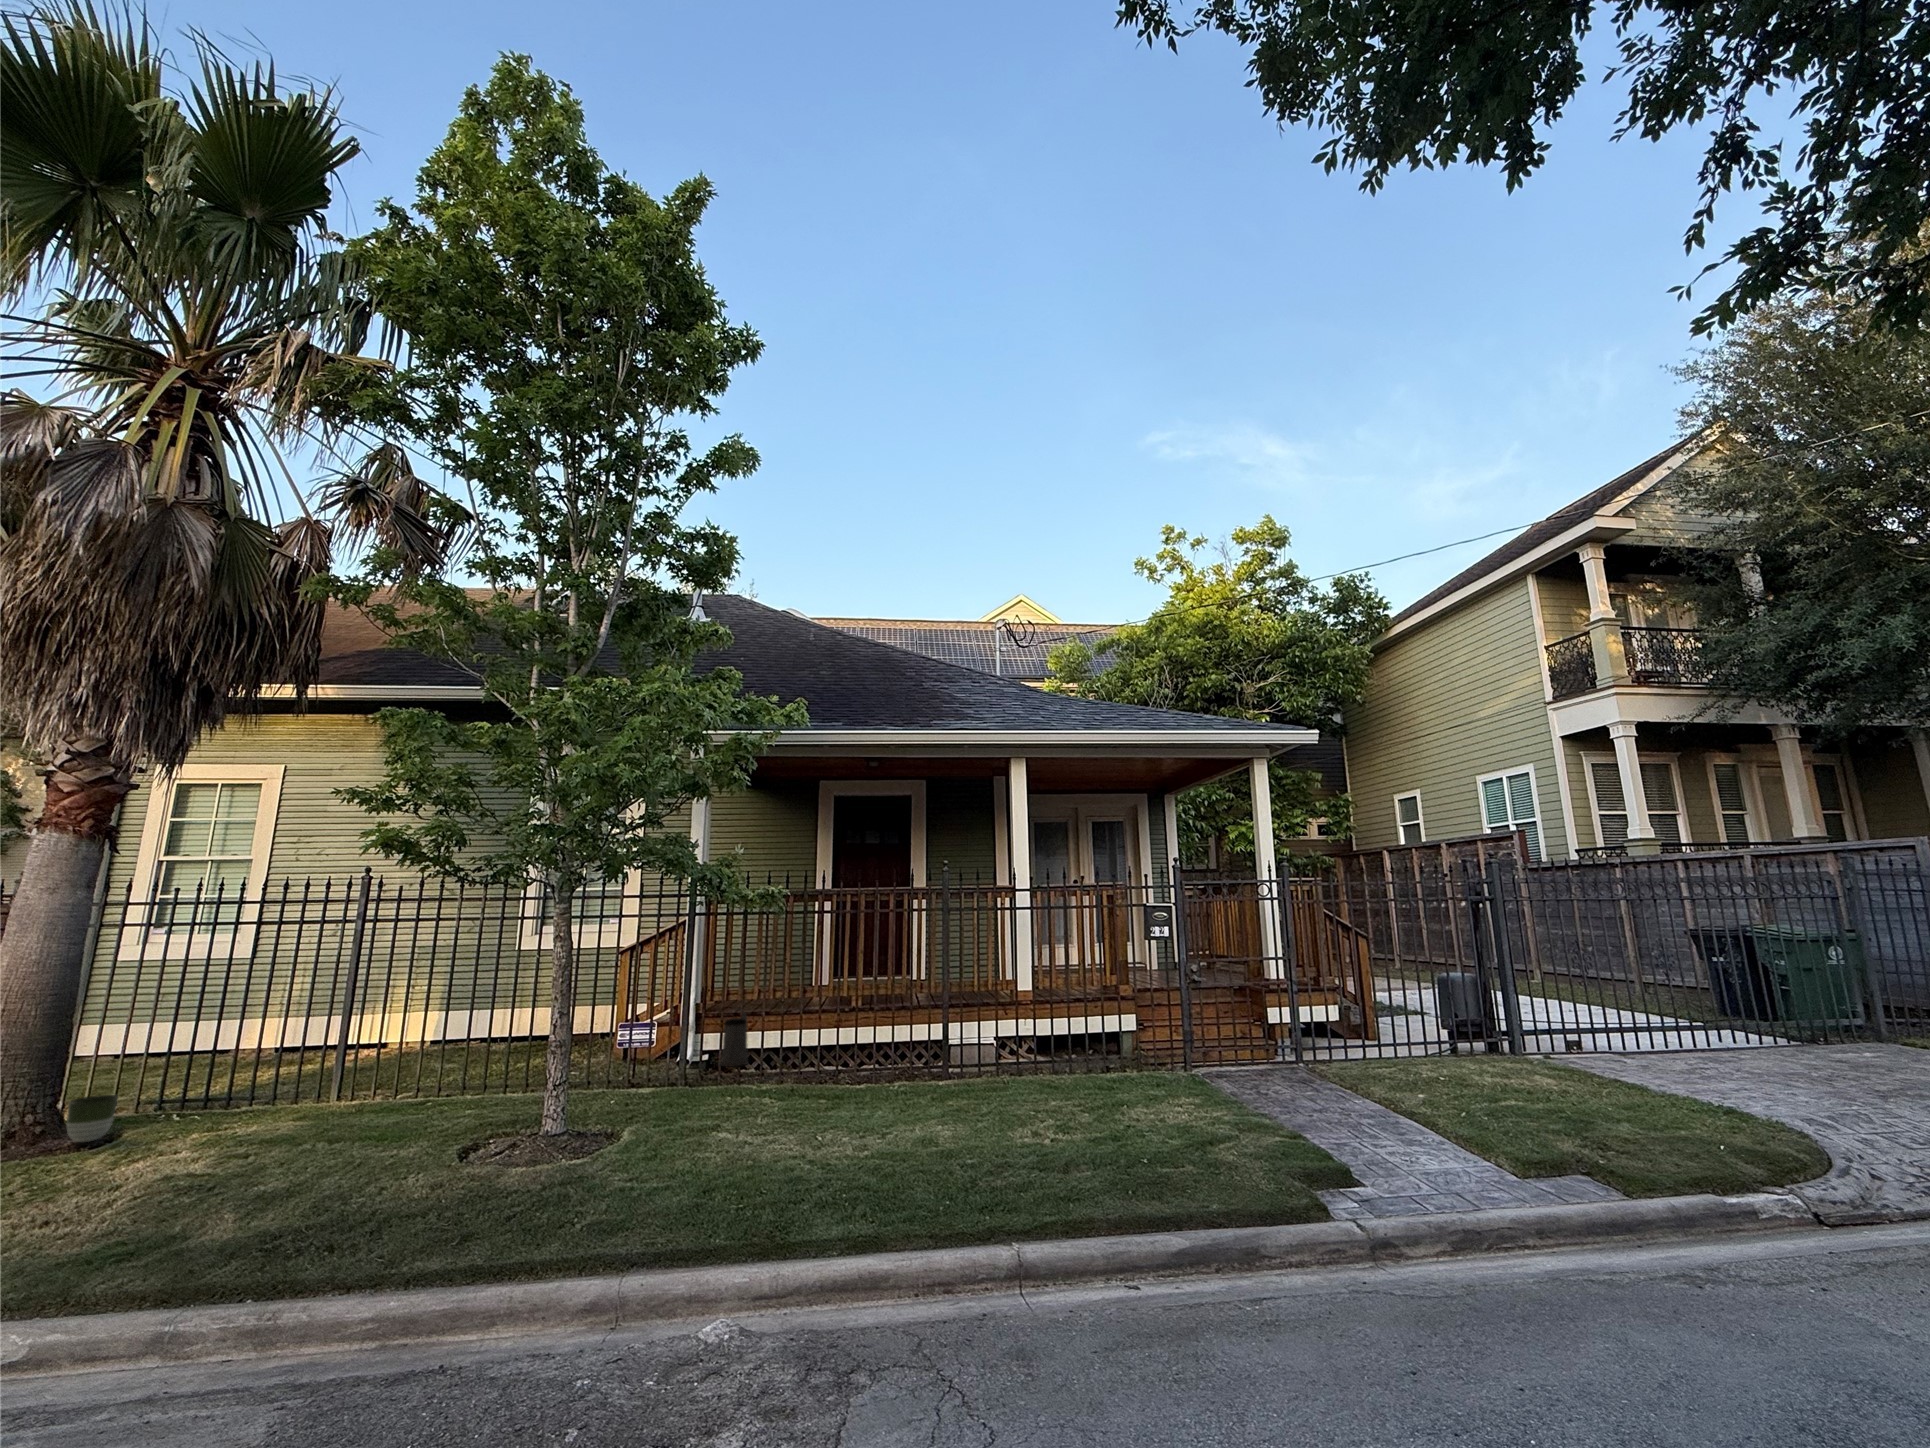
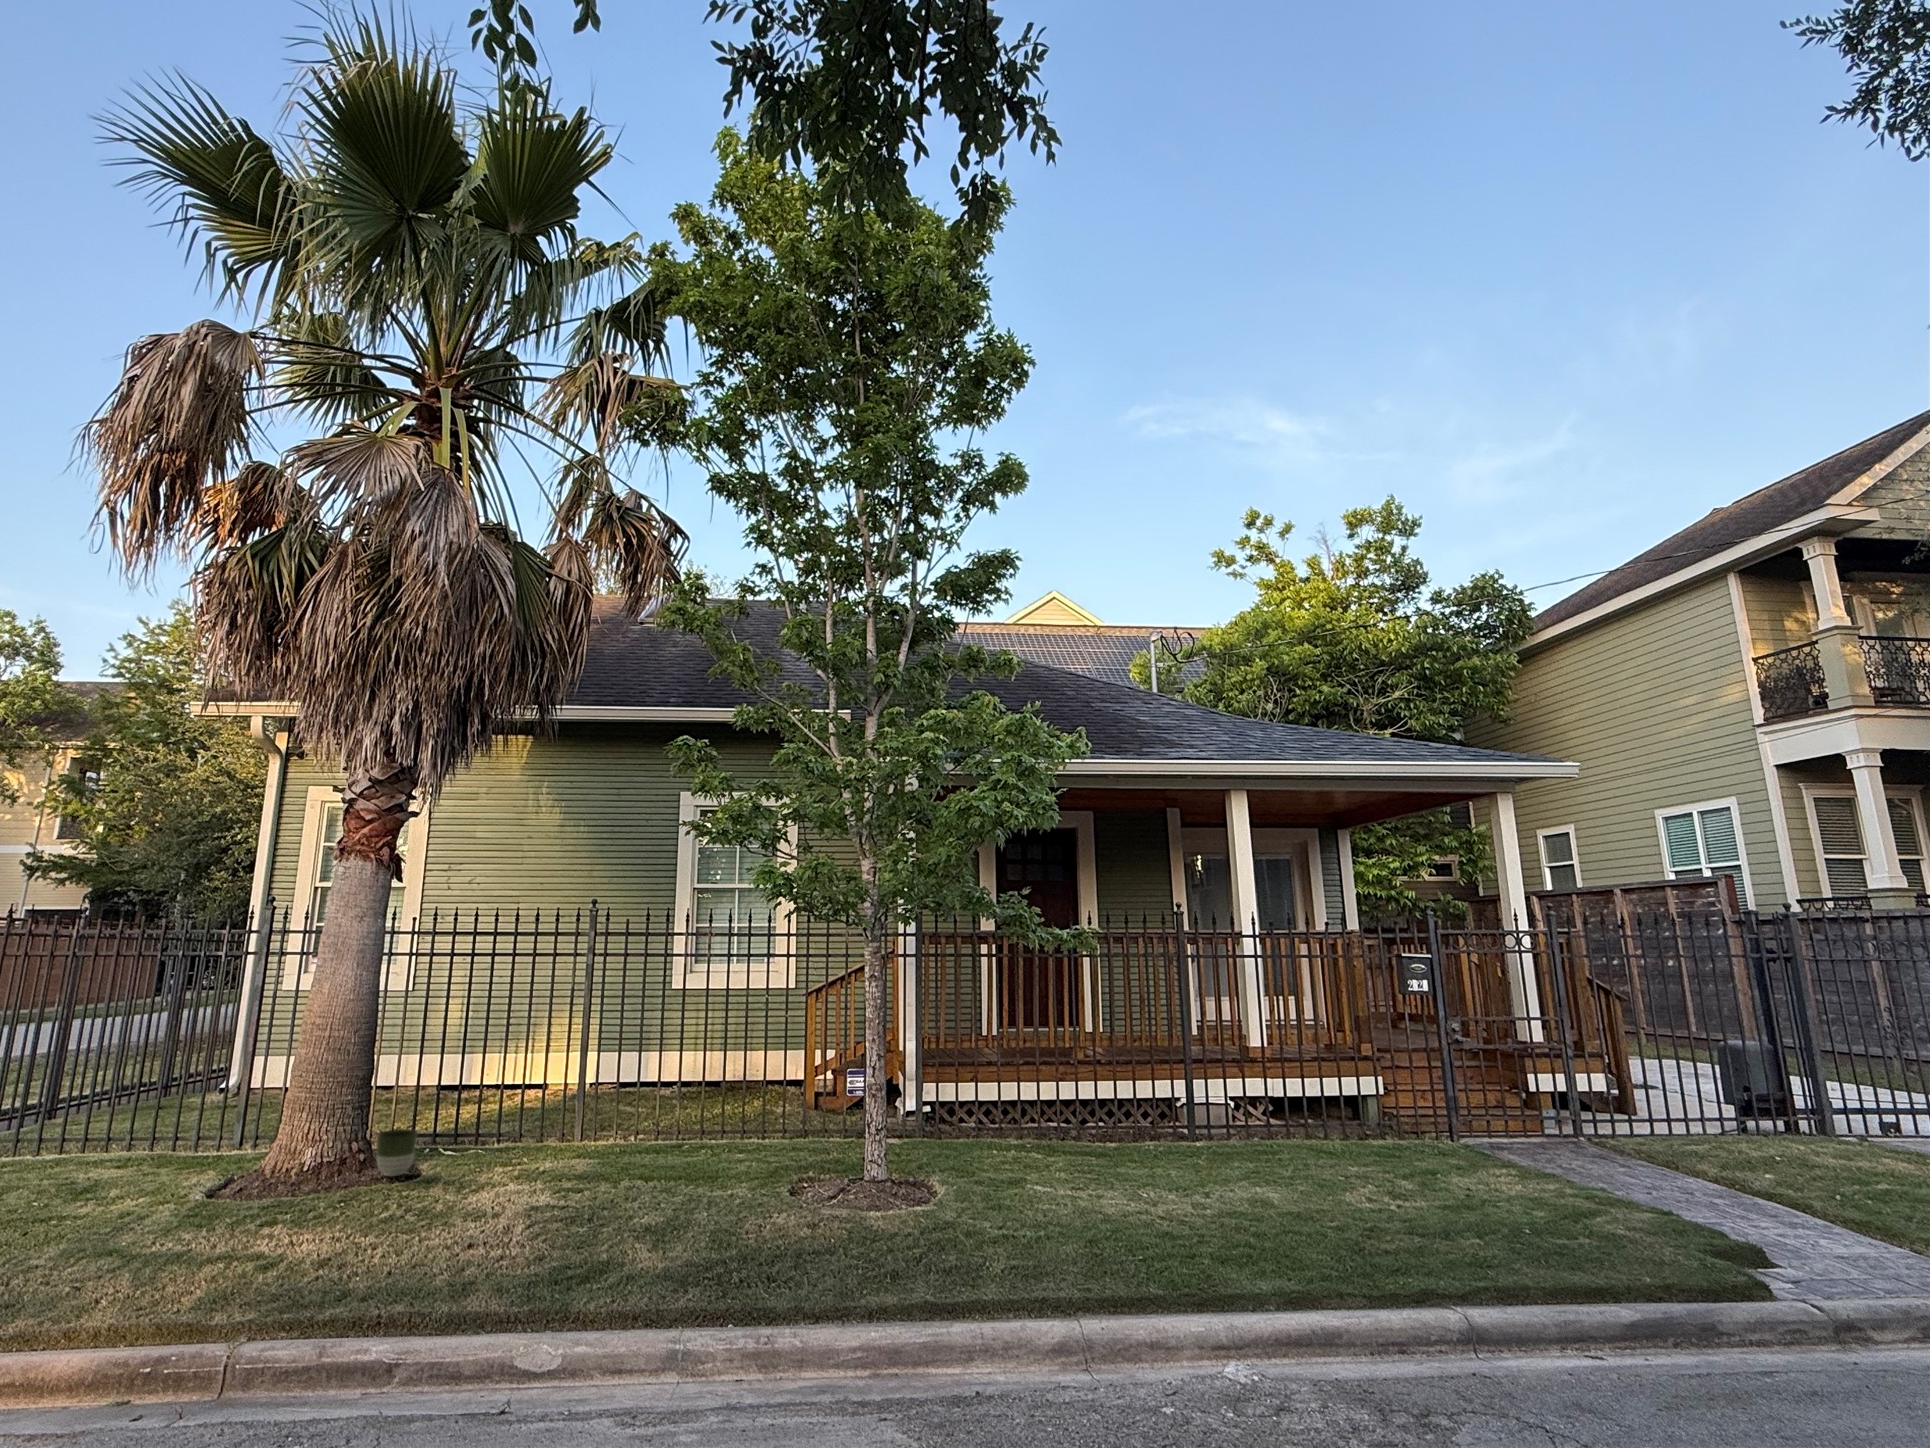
watering can: present [721,1012,748,1067] -> none [939,1057,968,1119]

